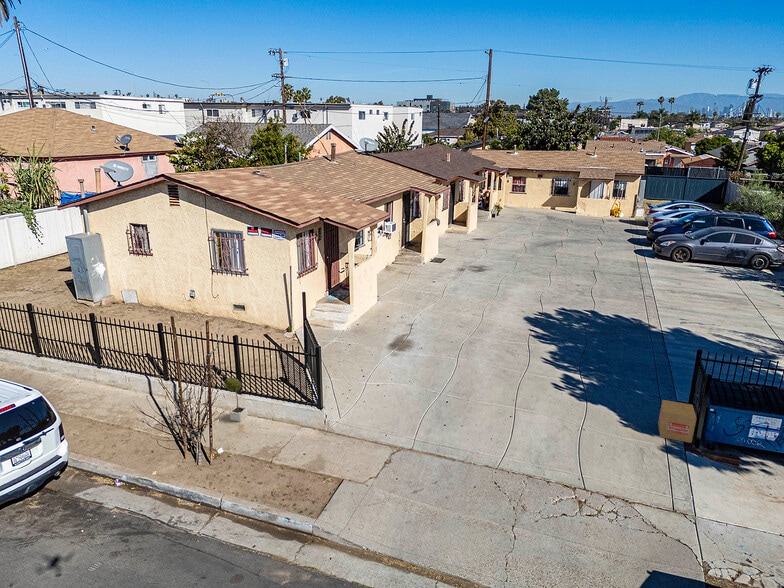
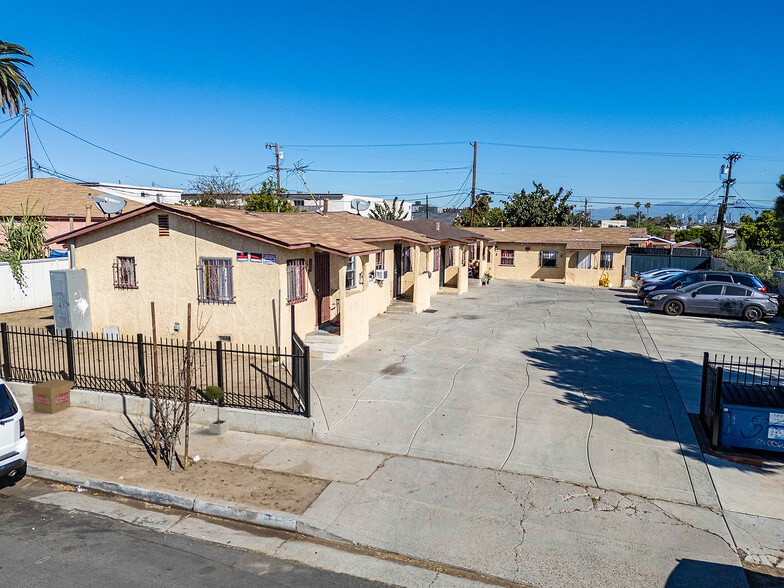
cardboard box: present [658,400,697,443] -> present [32,379,74,414]

